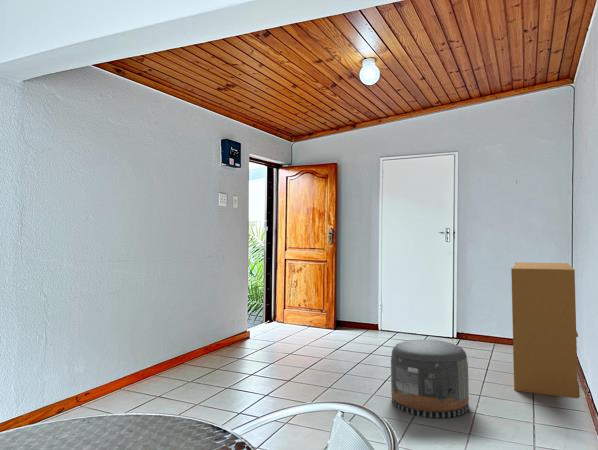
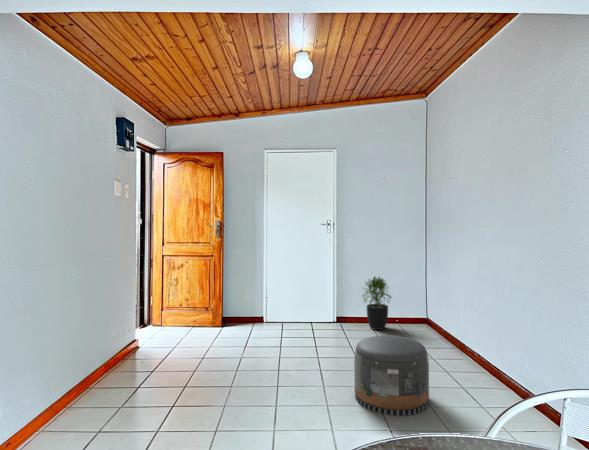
bookshelf: present [511,262,580,398] -> none [406,253,481,369]
potted plant: none [476,289,515,351] -> present [362,277,391,330]

